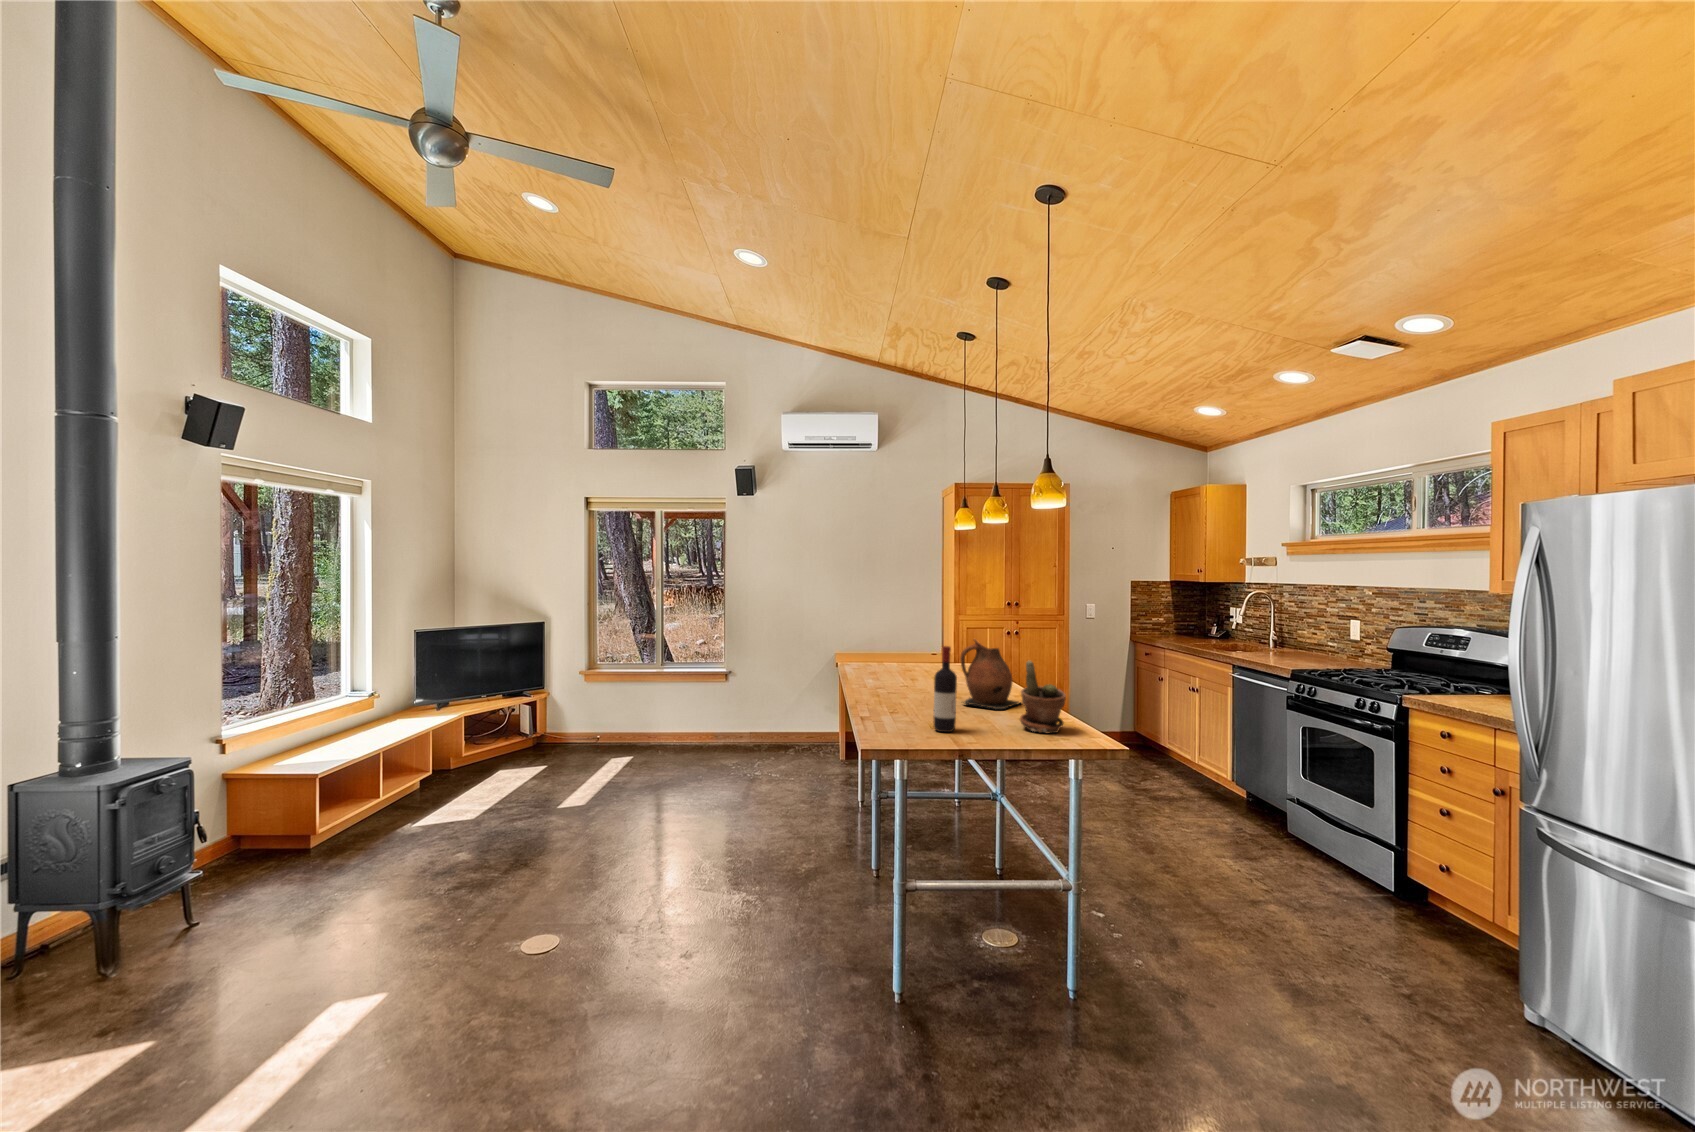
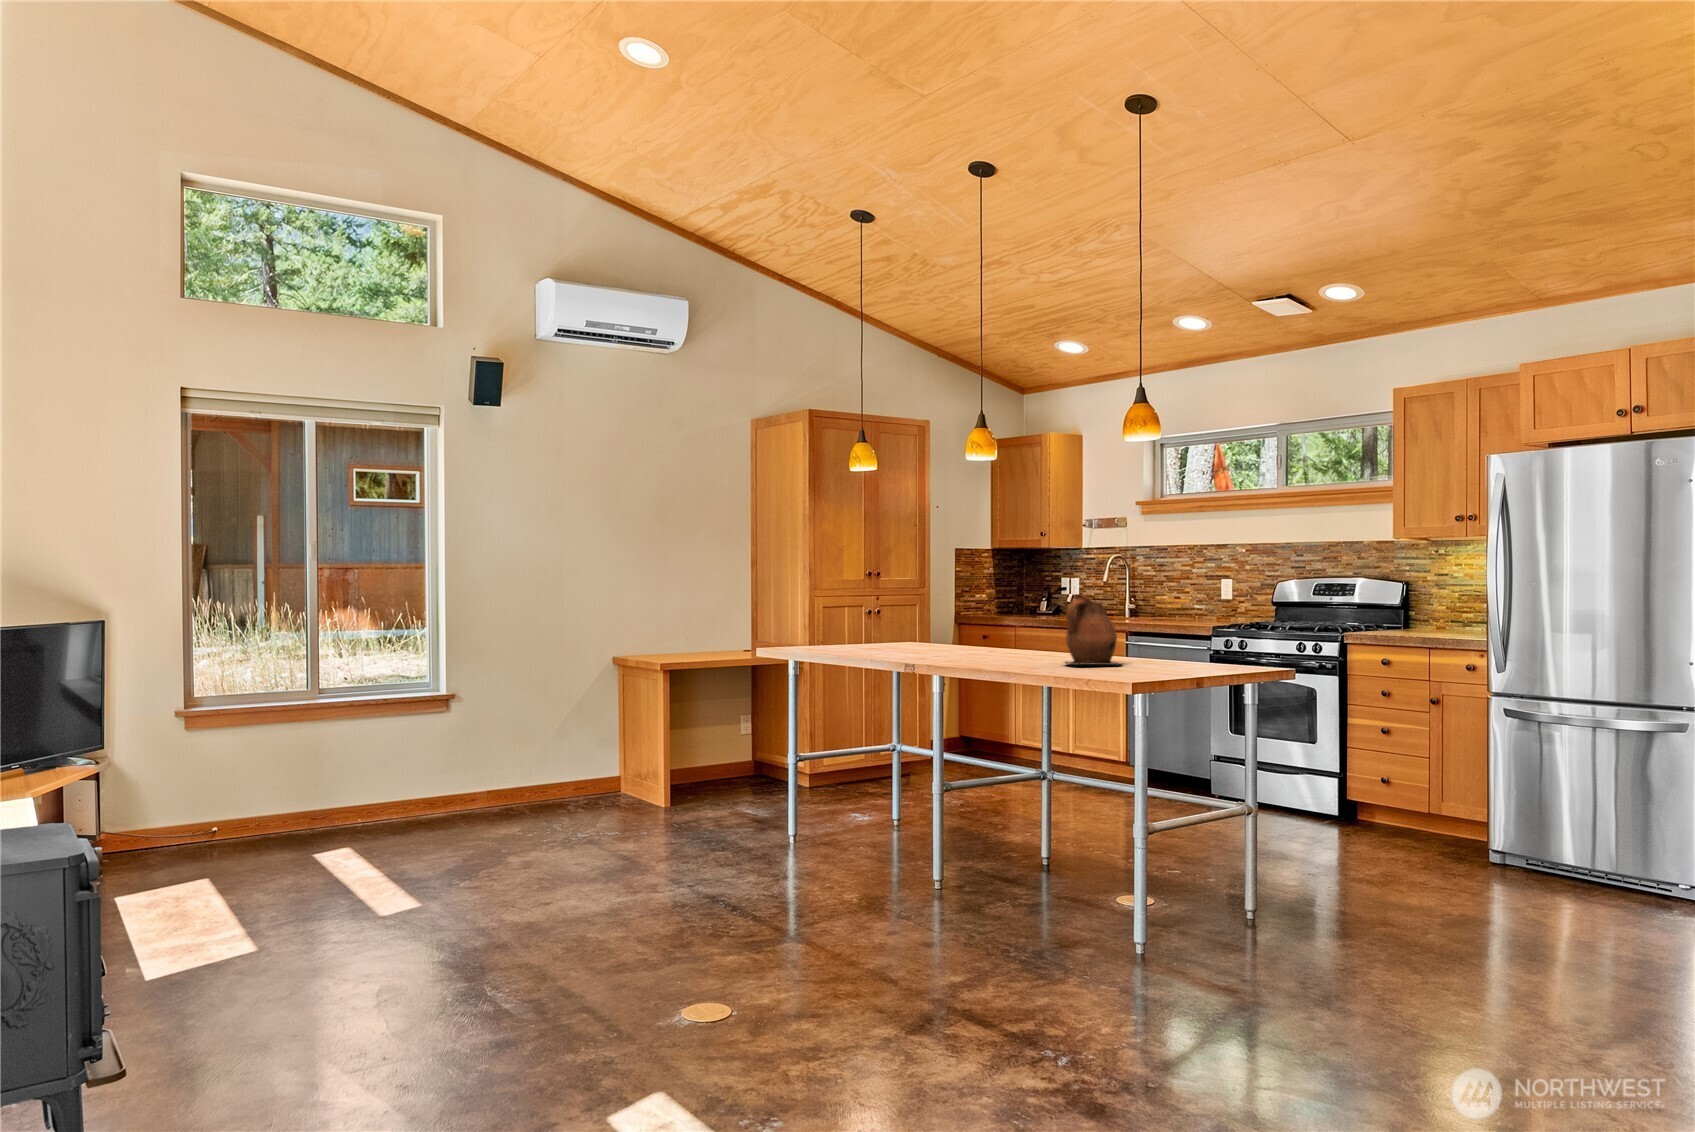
wine bottle: present [934,646,957,732] -> none [1132,590,1156,676]
potted plant: present [1020,661,1066,733] -> none [1183,601,1229,670]

